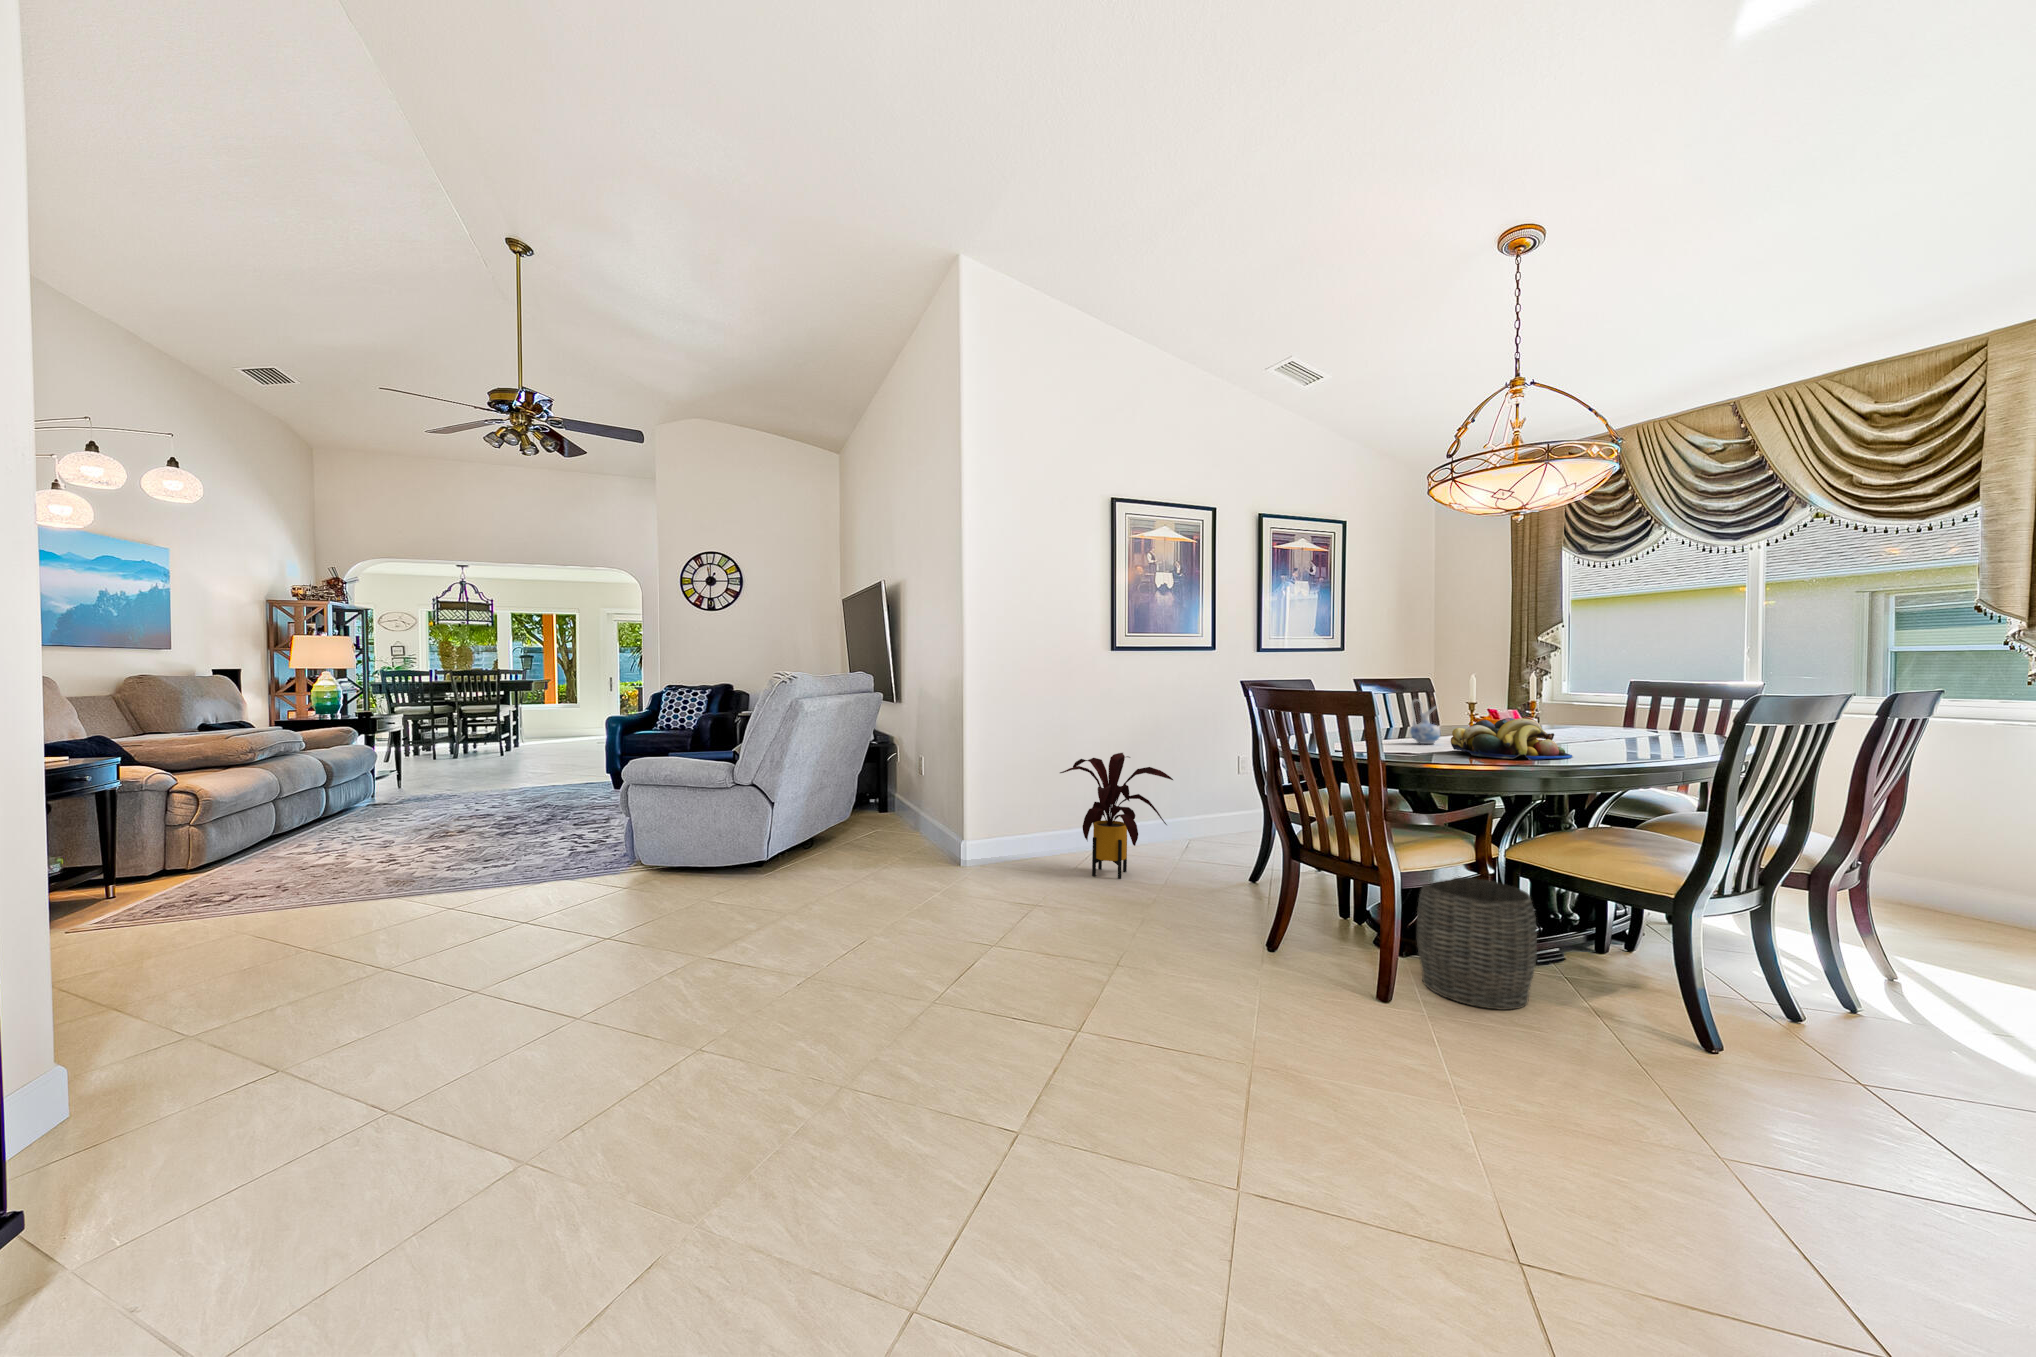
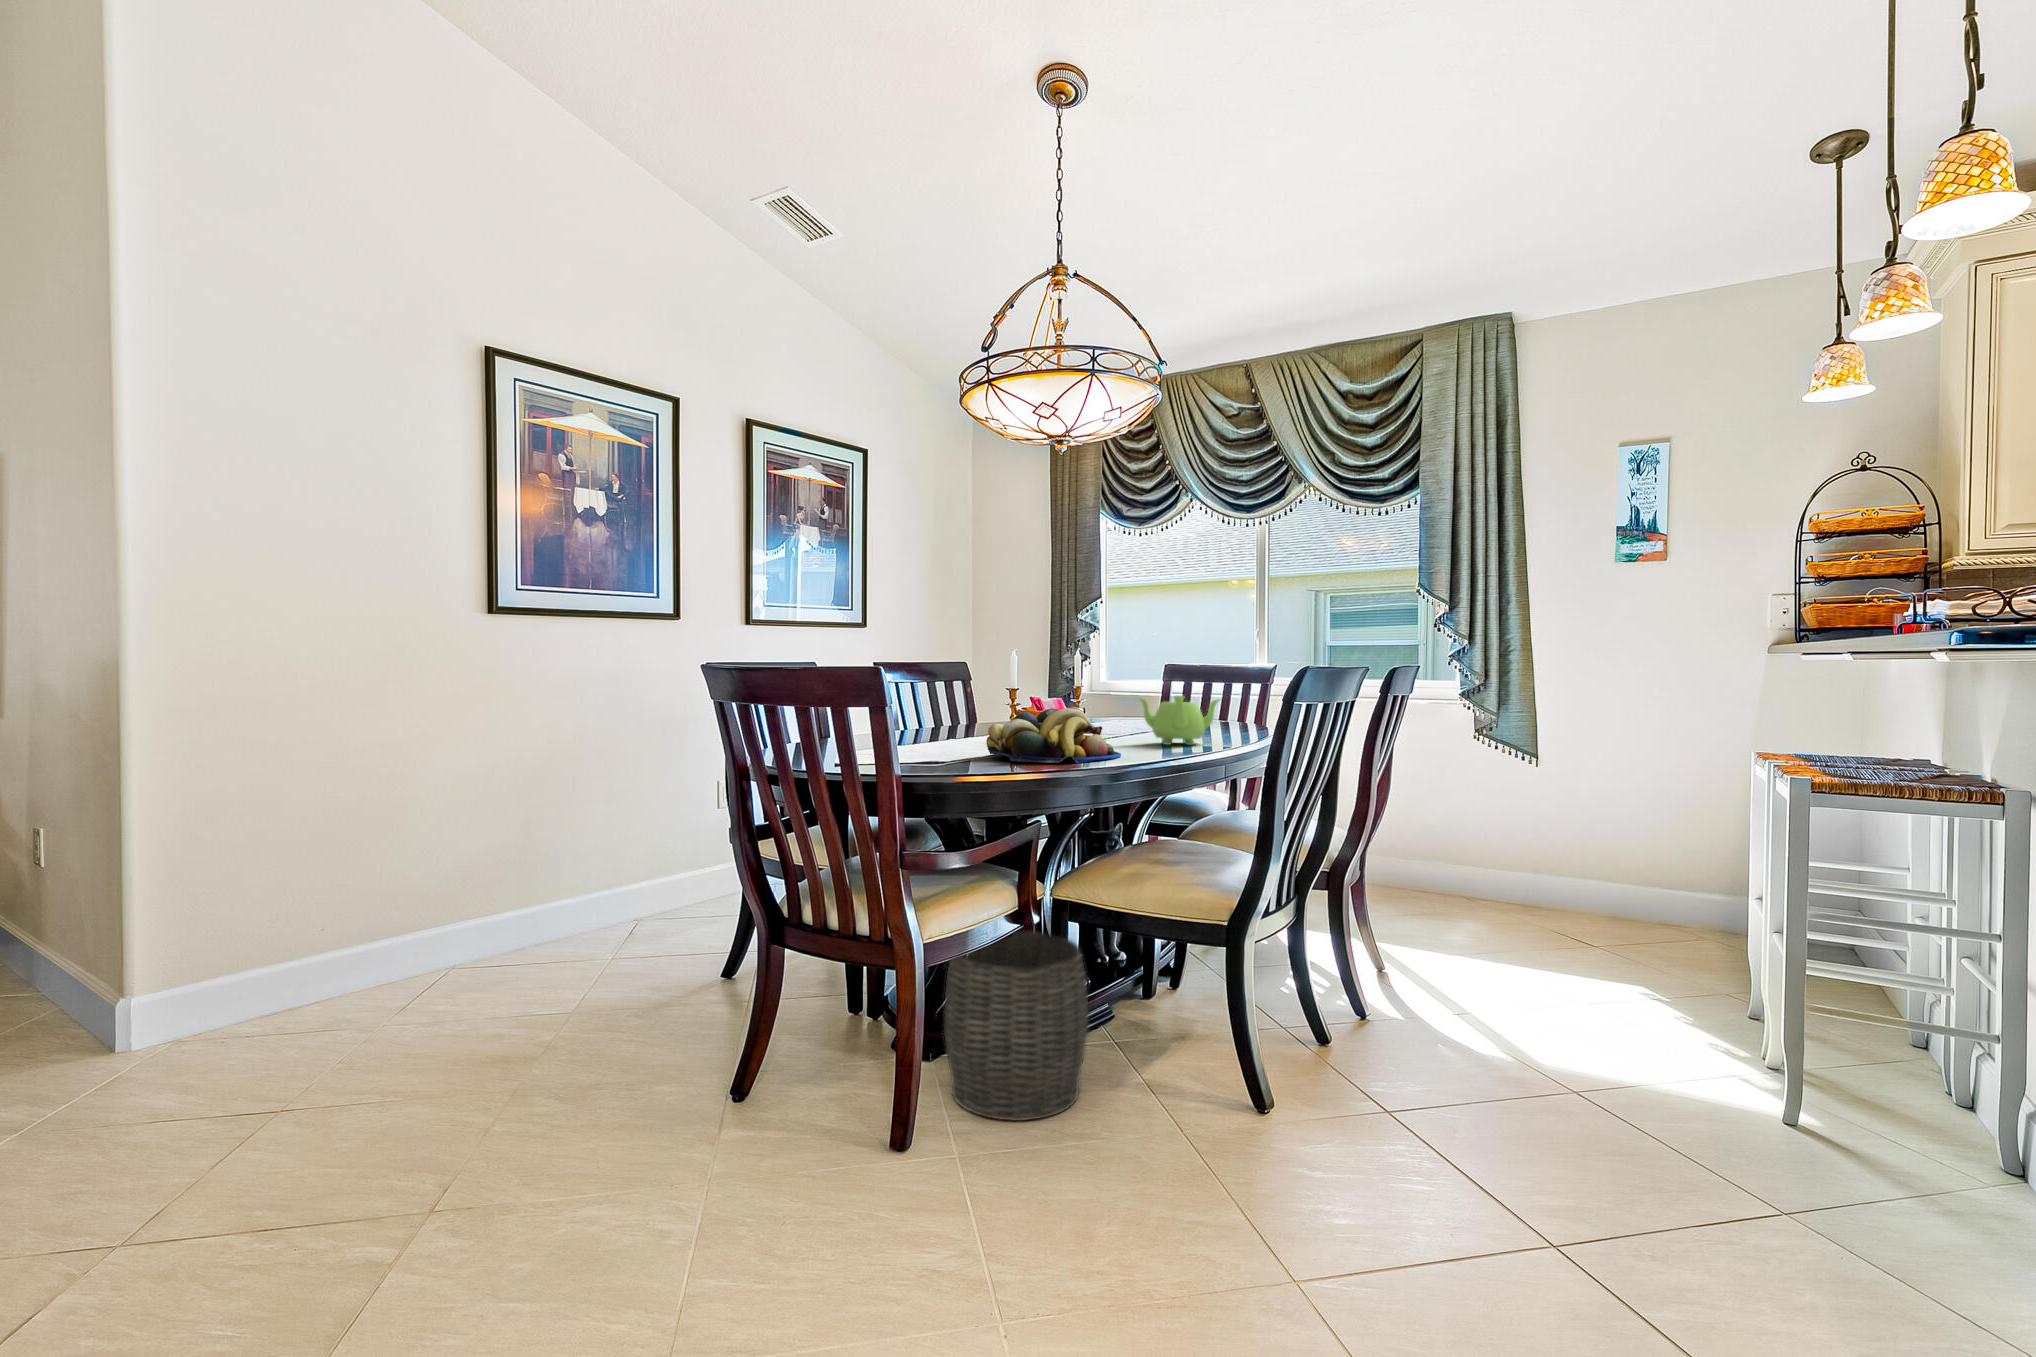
ceramic pitcher: present [1410,700,1441,744] -> none [939,687,975,747]
teapot: none [1591,711,1683,753] -> present [1139,696,1219,745]
house plant: present [1060,753,1173,879] -> none [374,786,597,1006]

